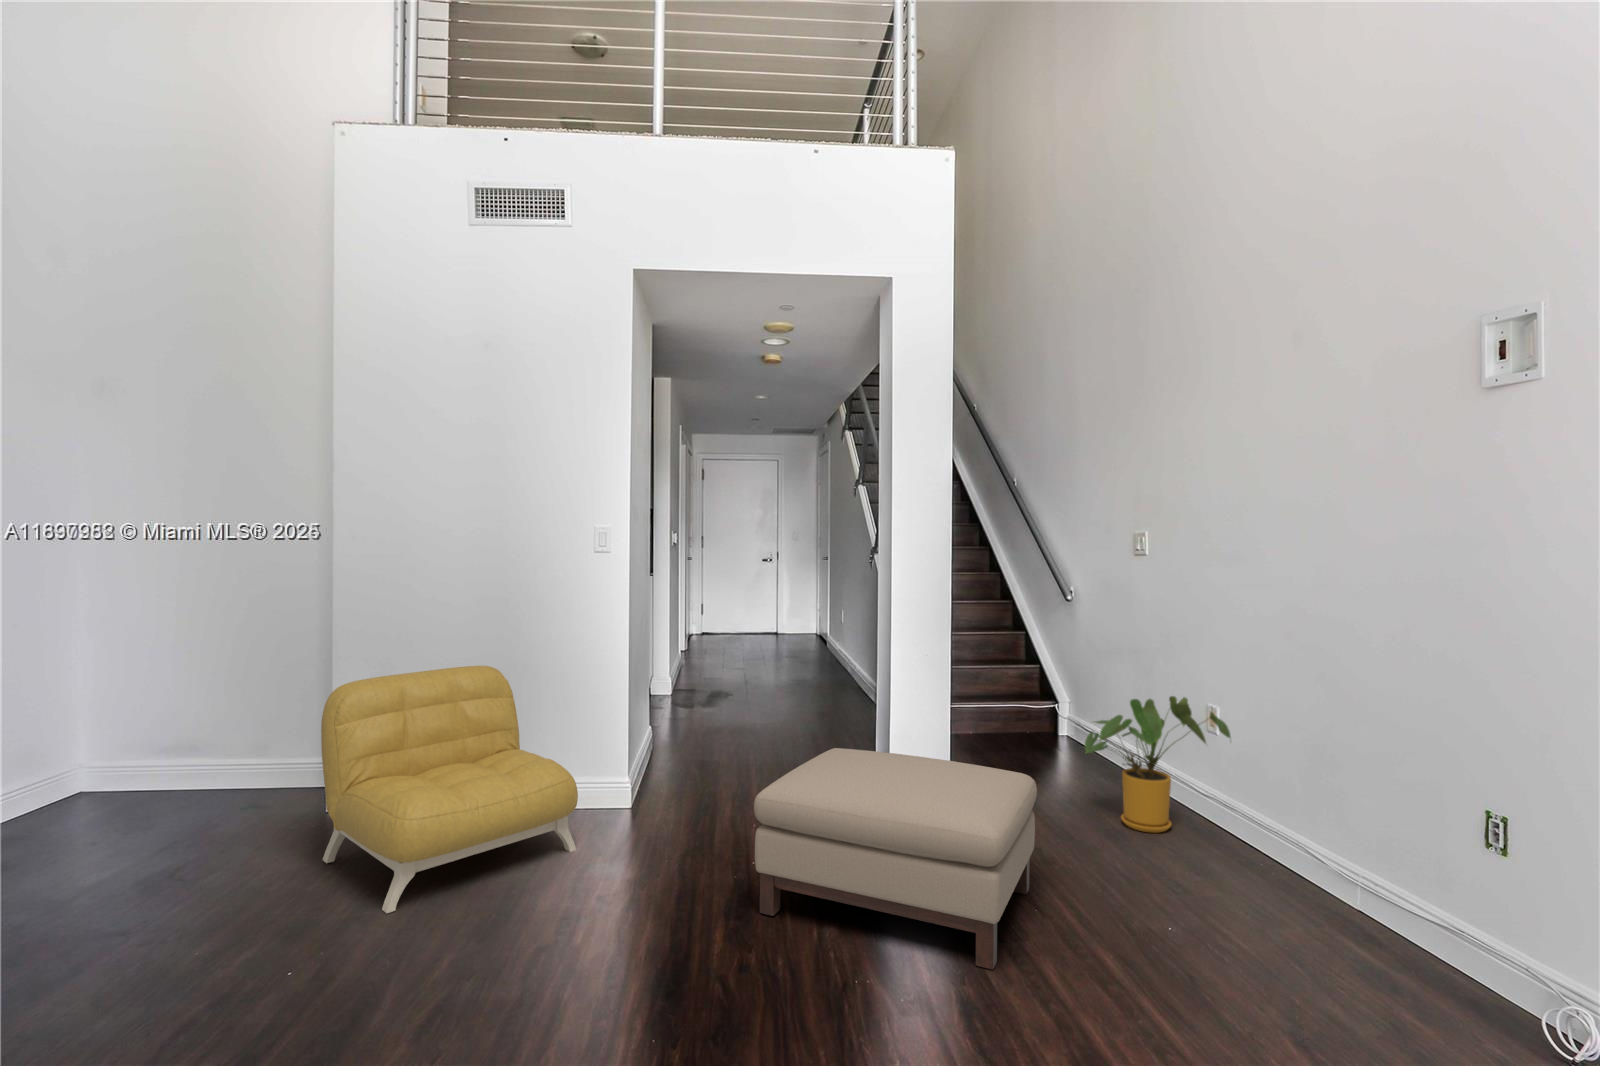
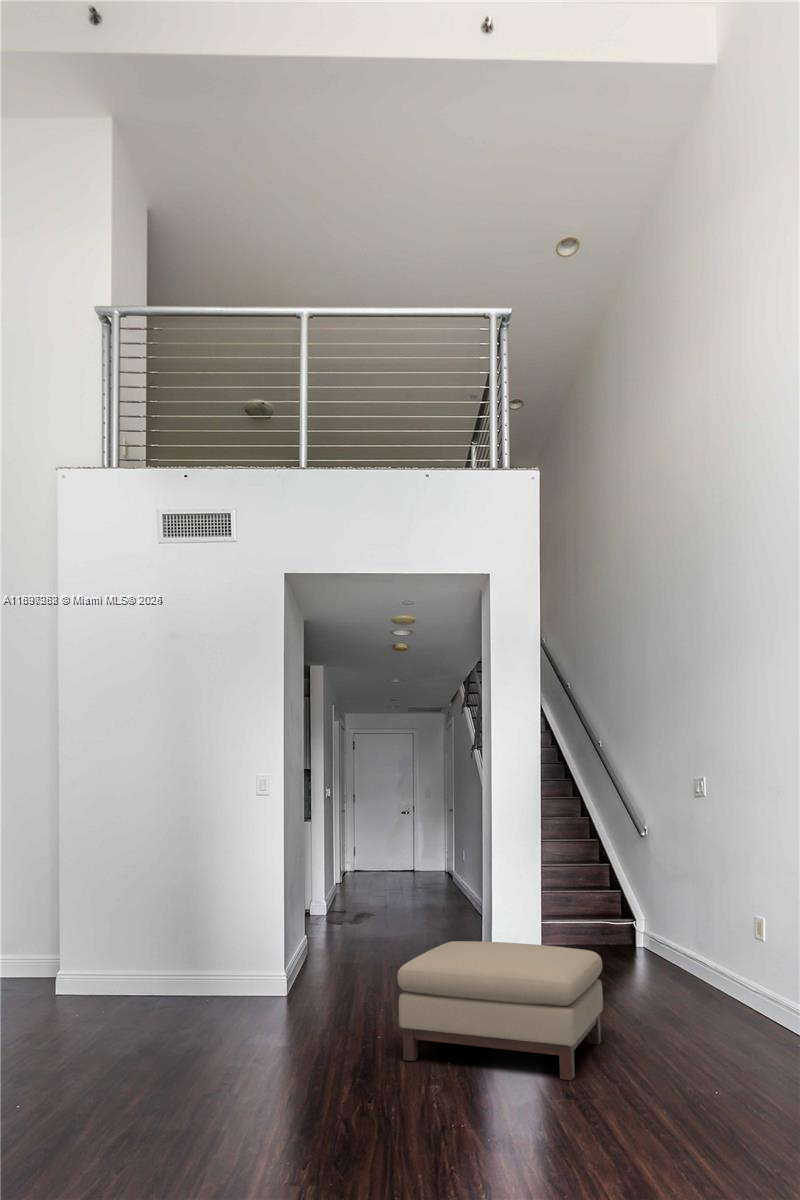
armchair: present [321,666,578,913] -> none [52,887,252,1070]
house plant: present [1085,696,1231,833] -> none [644,898,755,1008]

